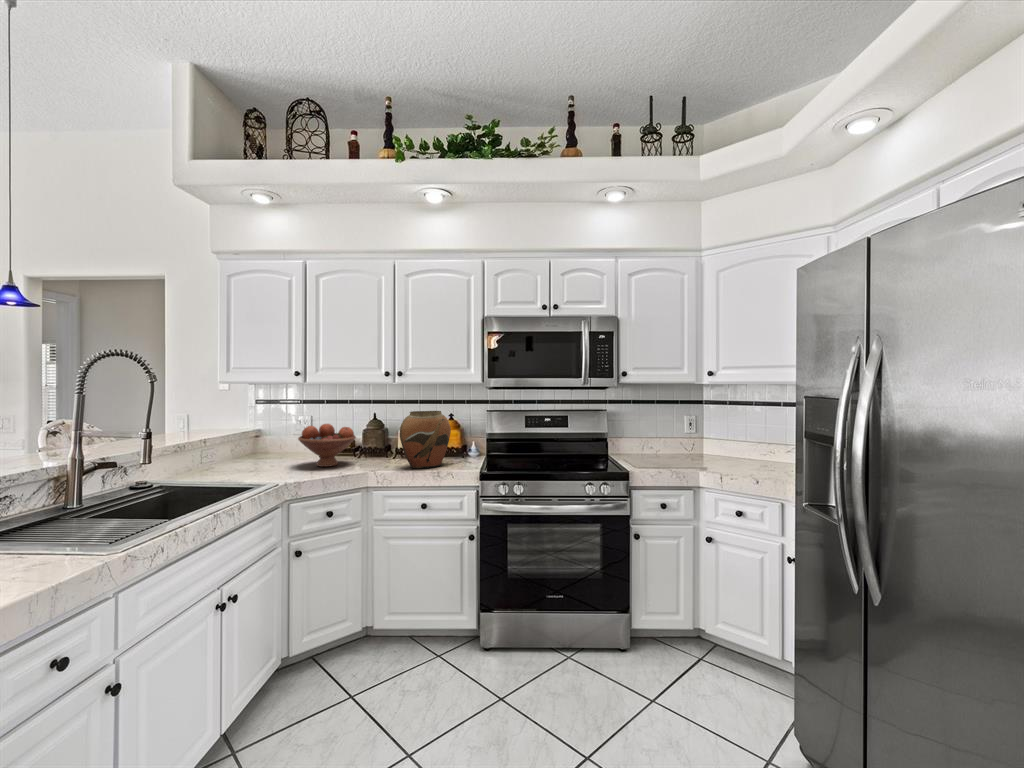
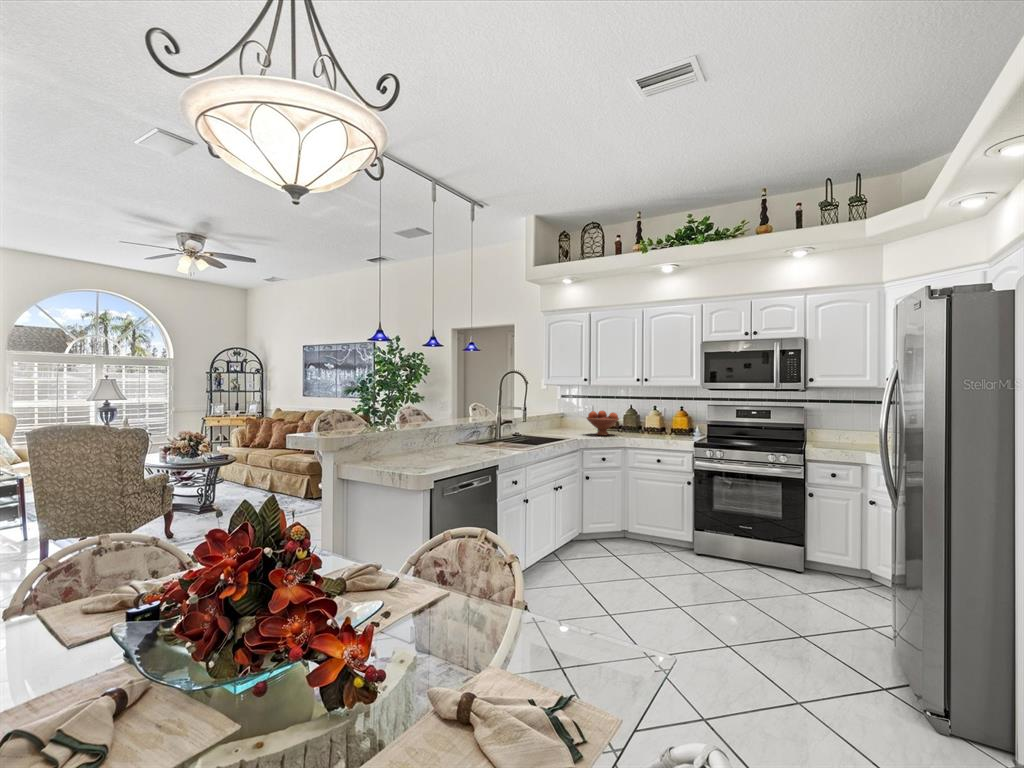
vase: present [400,411,451,468] -> none [645,404,679,439]

